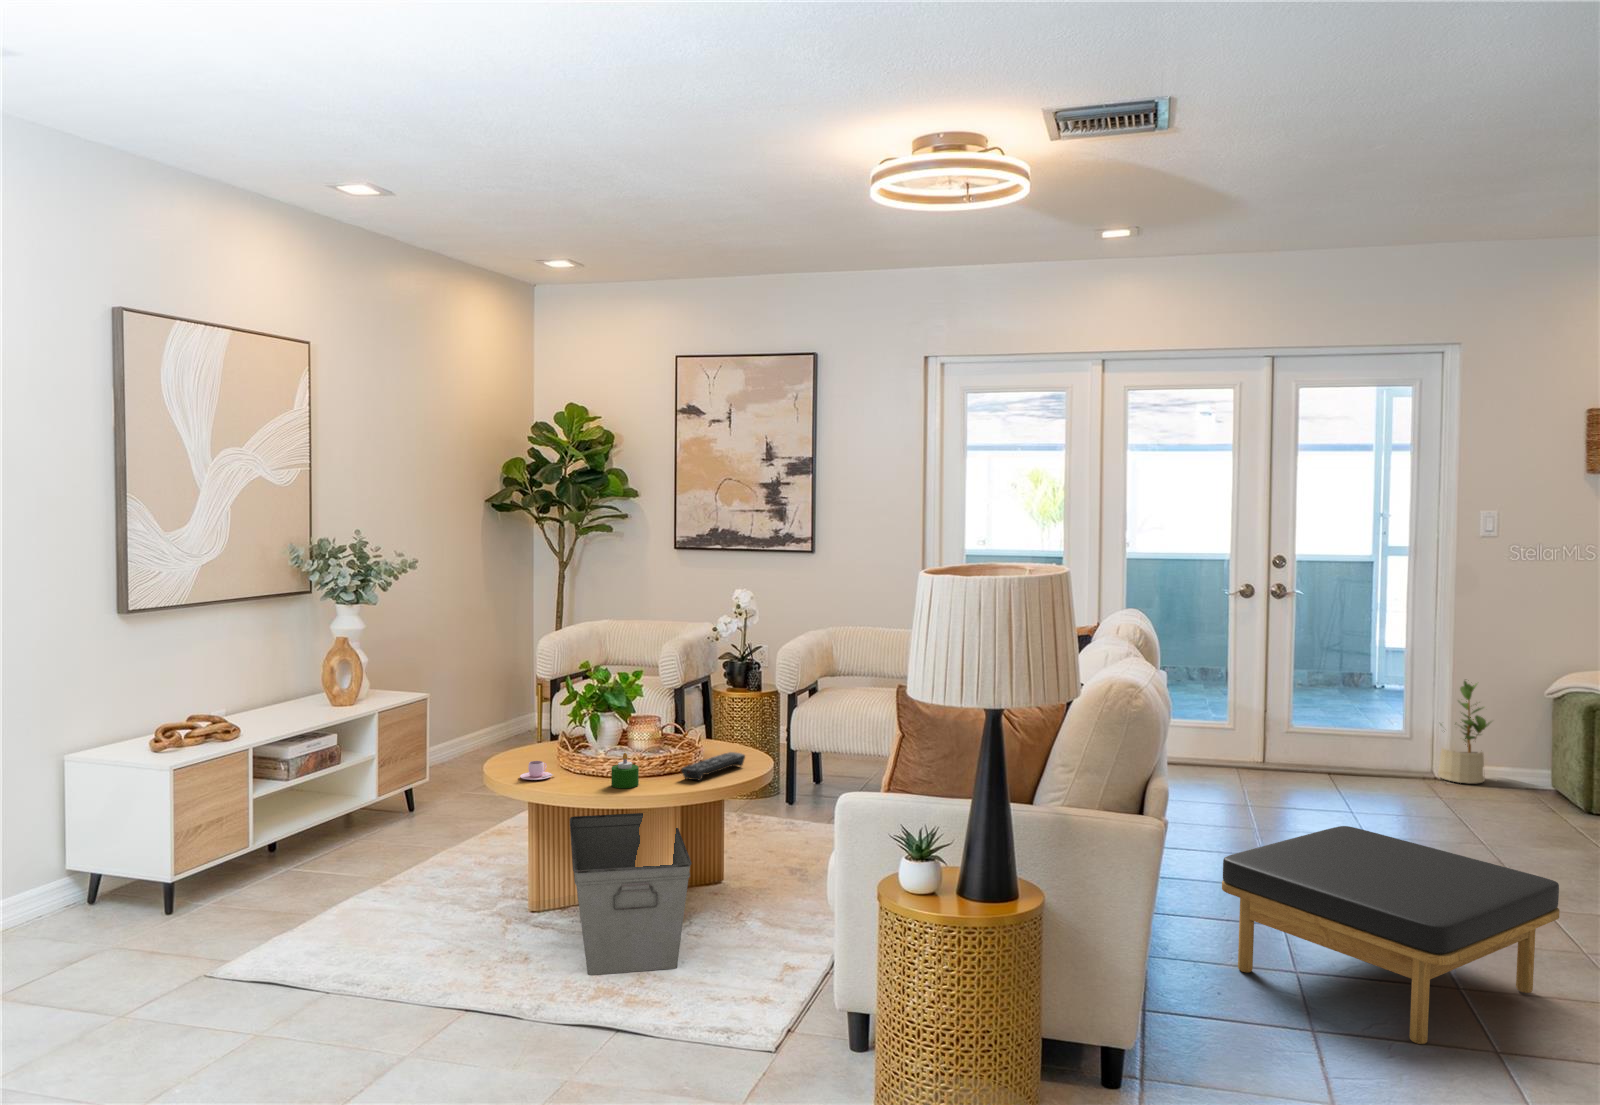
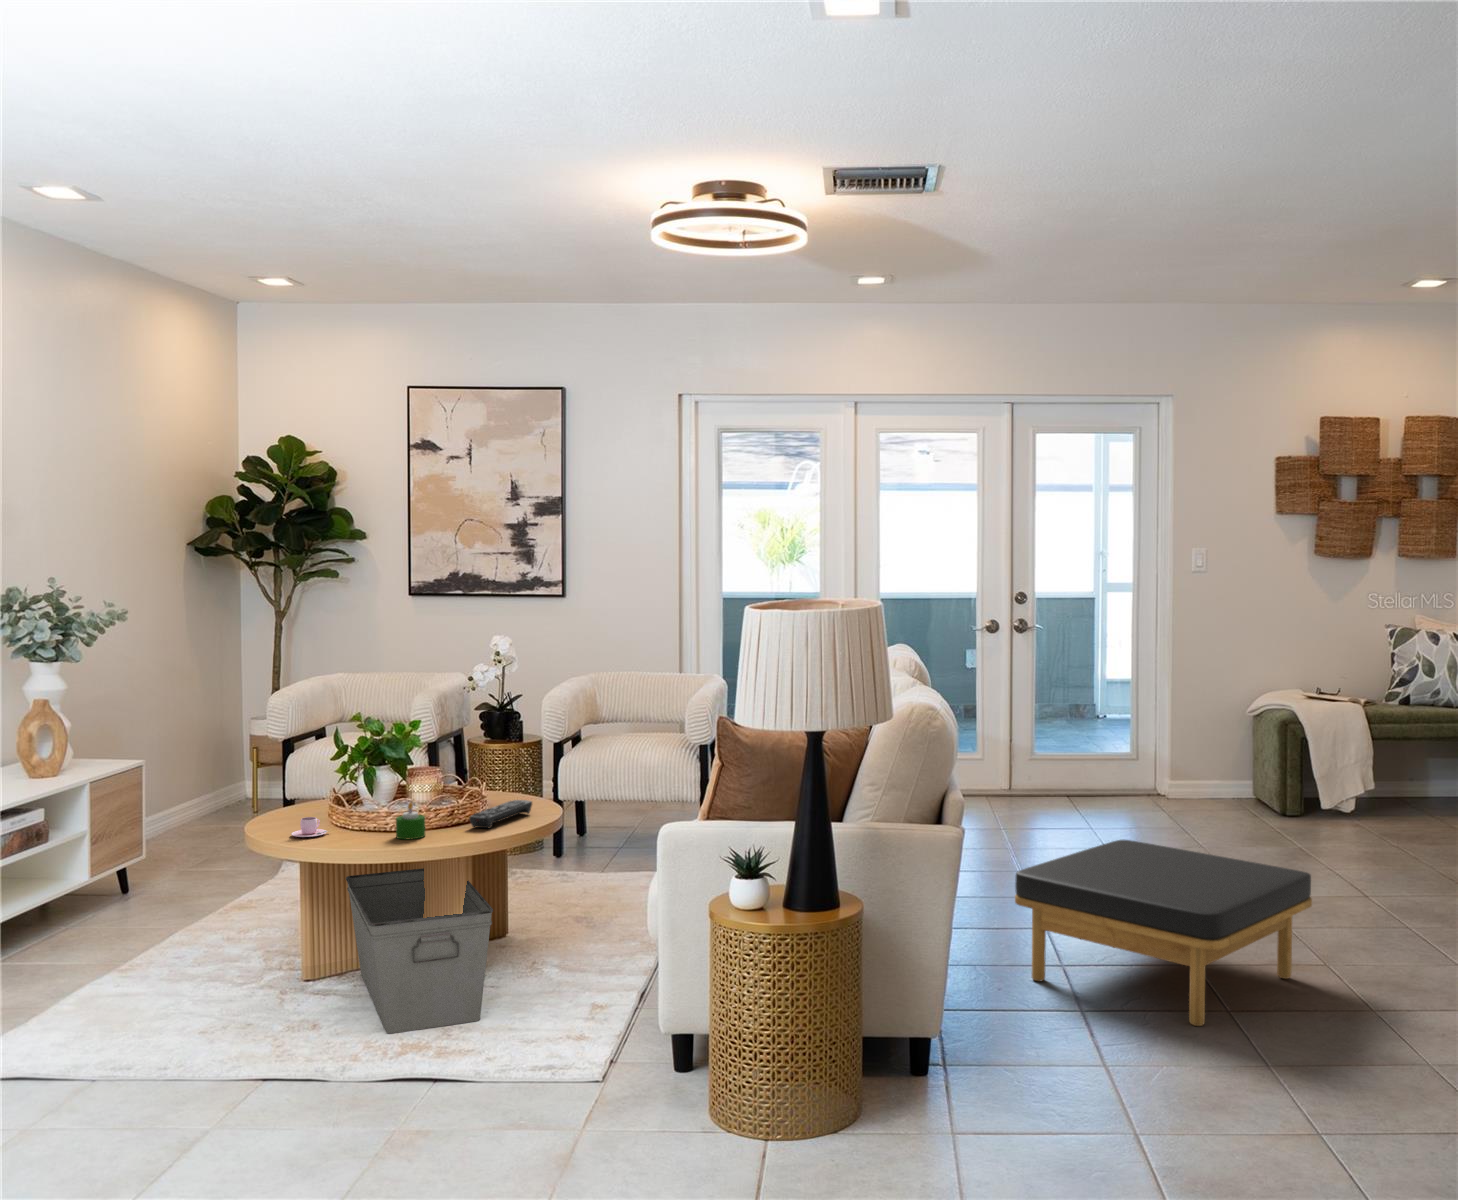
potted plant: present [1438,681,1491,783] -> none [1197,706,1247,807]

